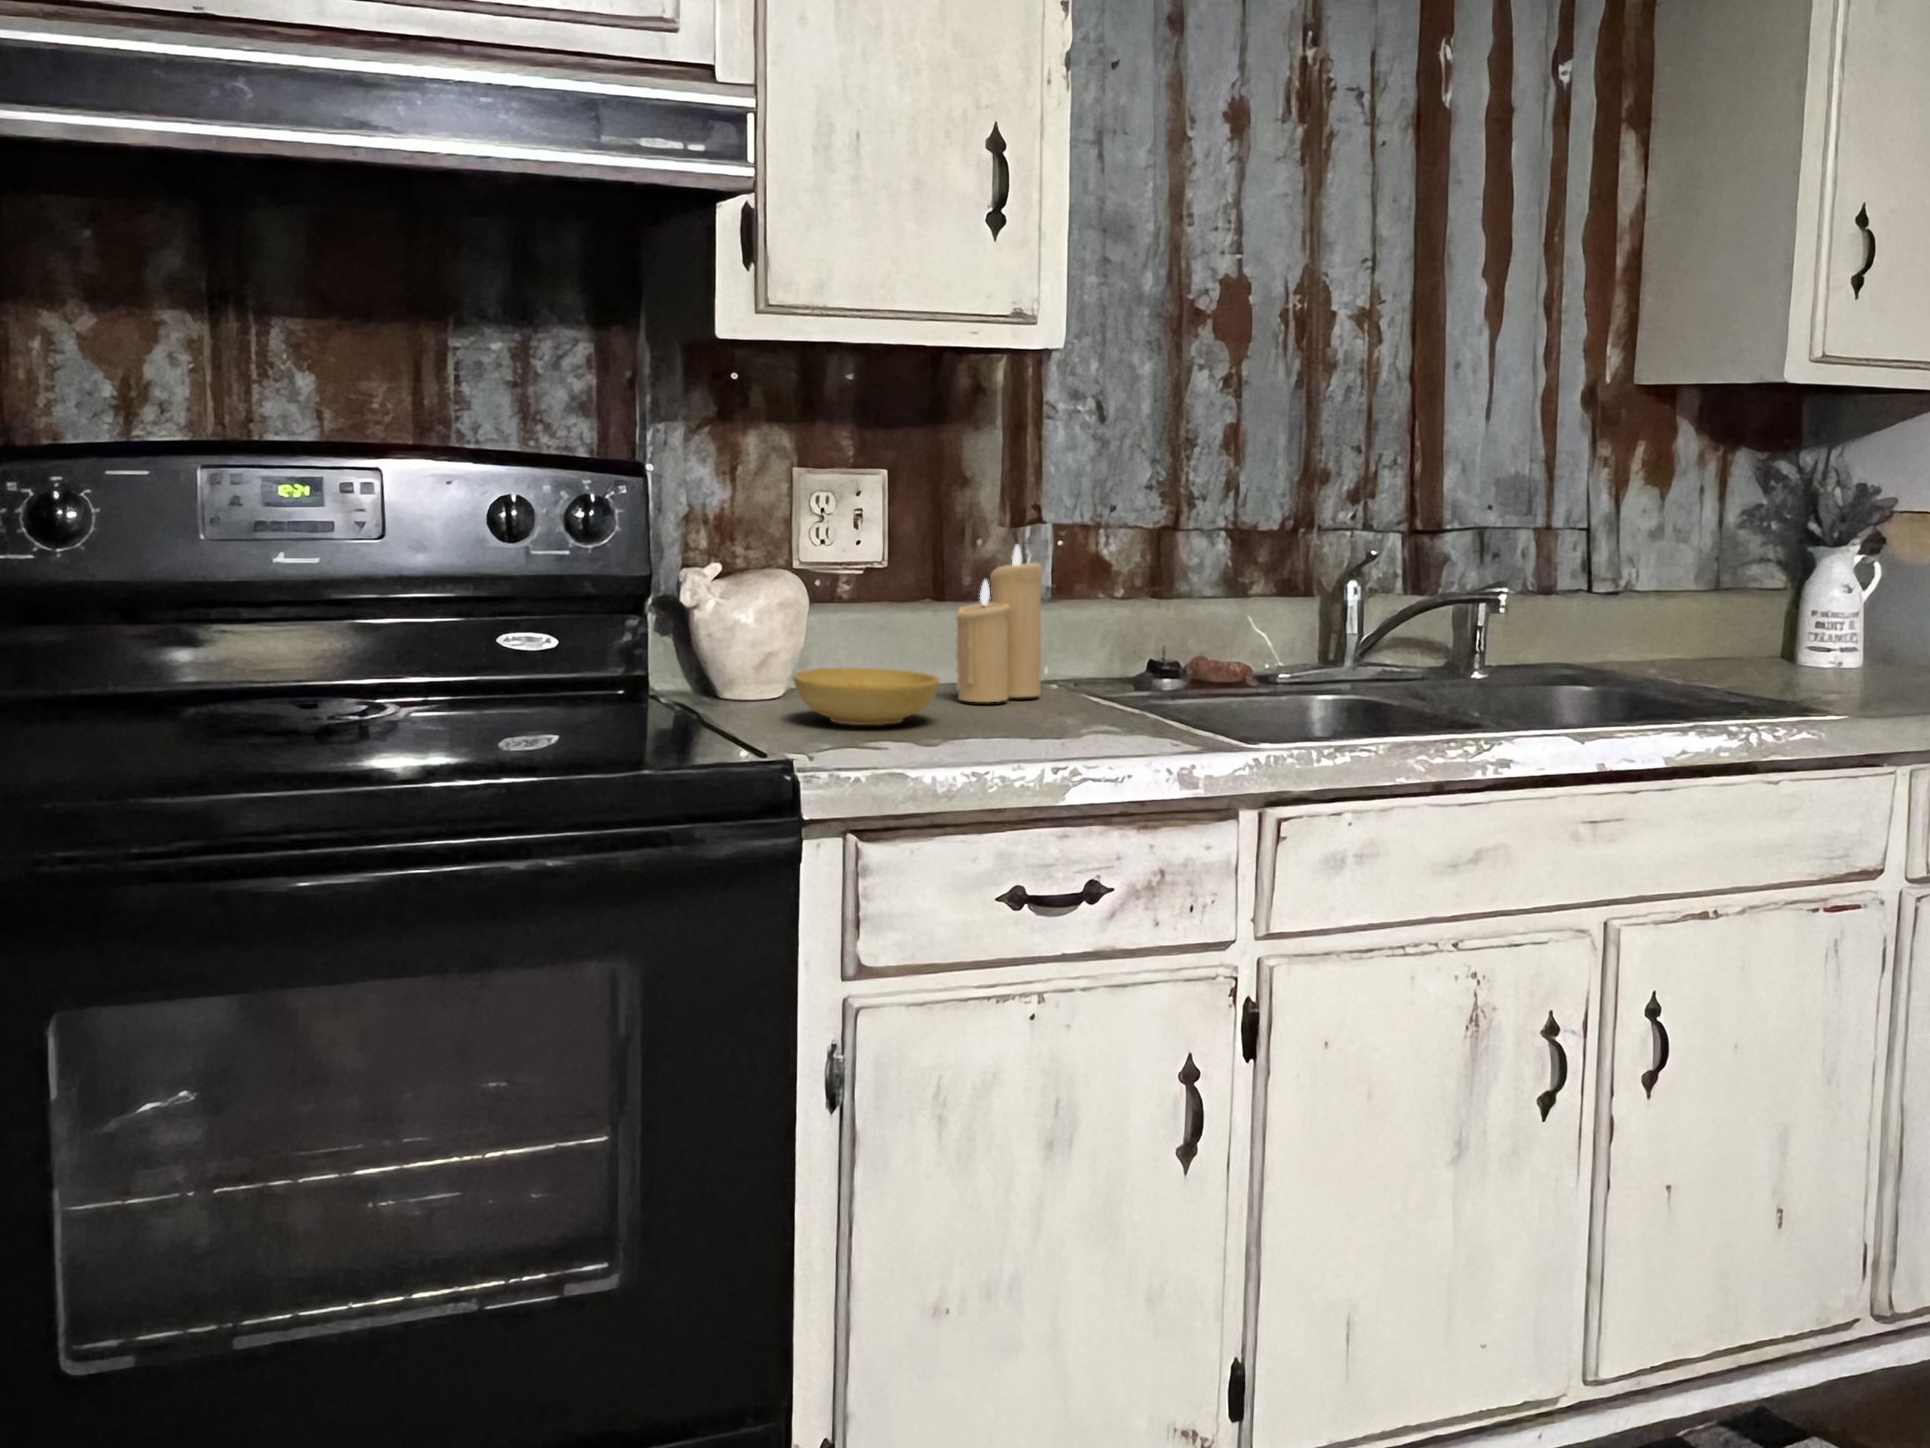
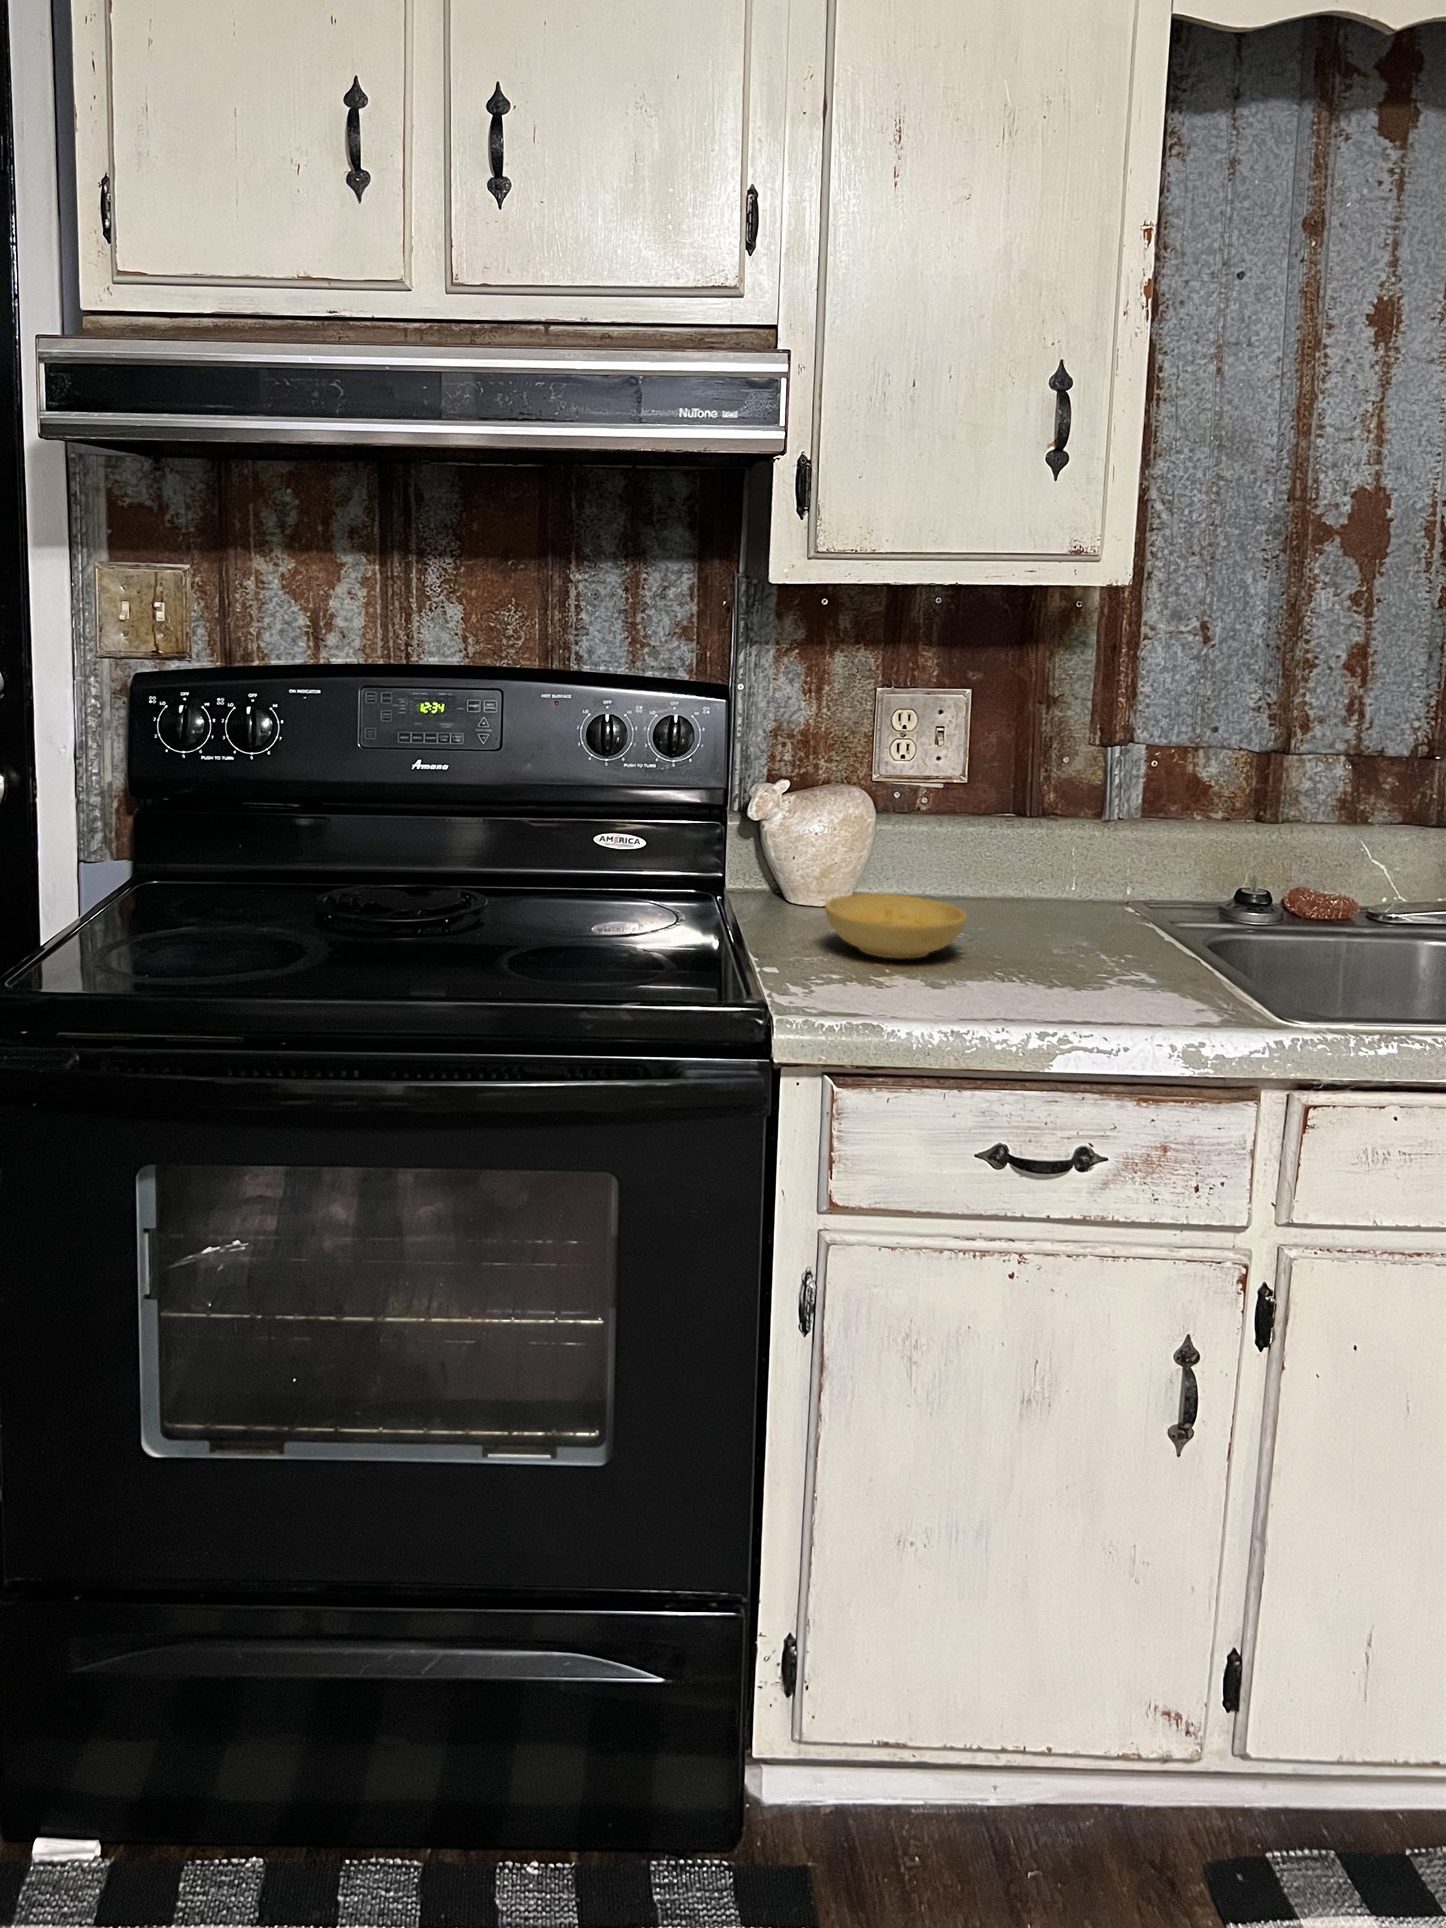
candle: present [956,545,1042,702] -> none [1005,776,1105,935]

